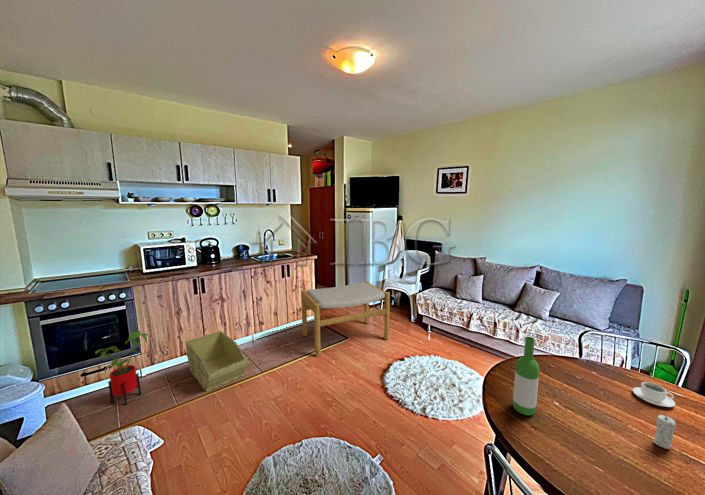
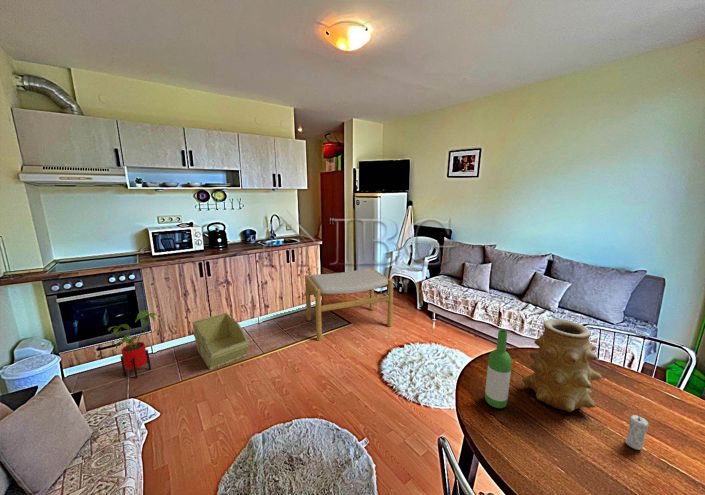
vase: none [544,325,623,415] -> present [522,319,602,412]
coffee cup: present [633,382,675,407] -> none [618,380,662,408]

